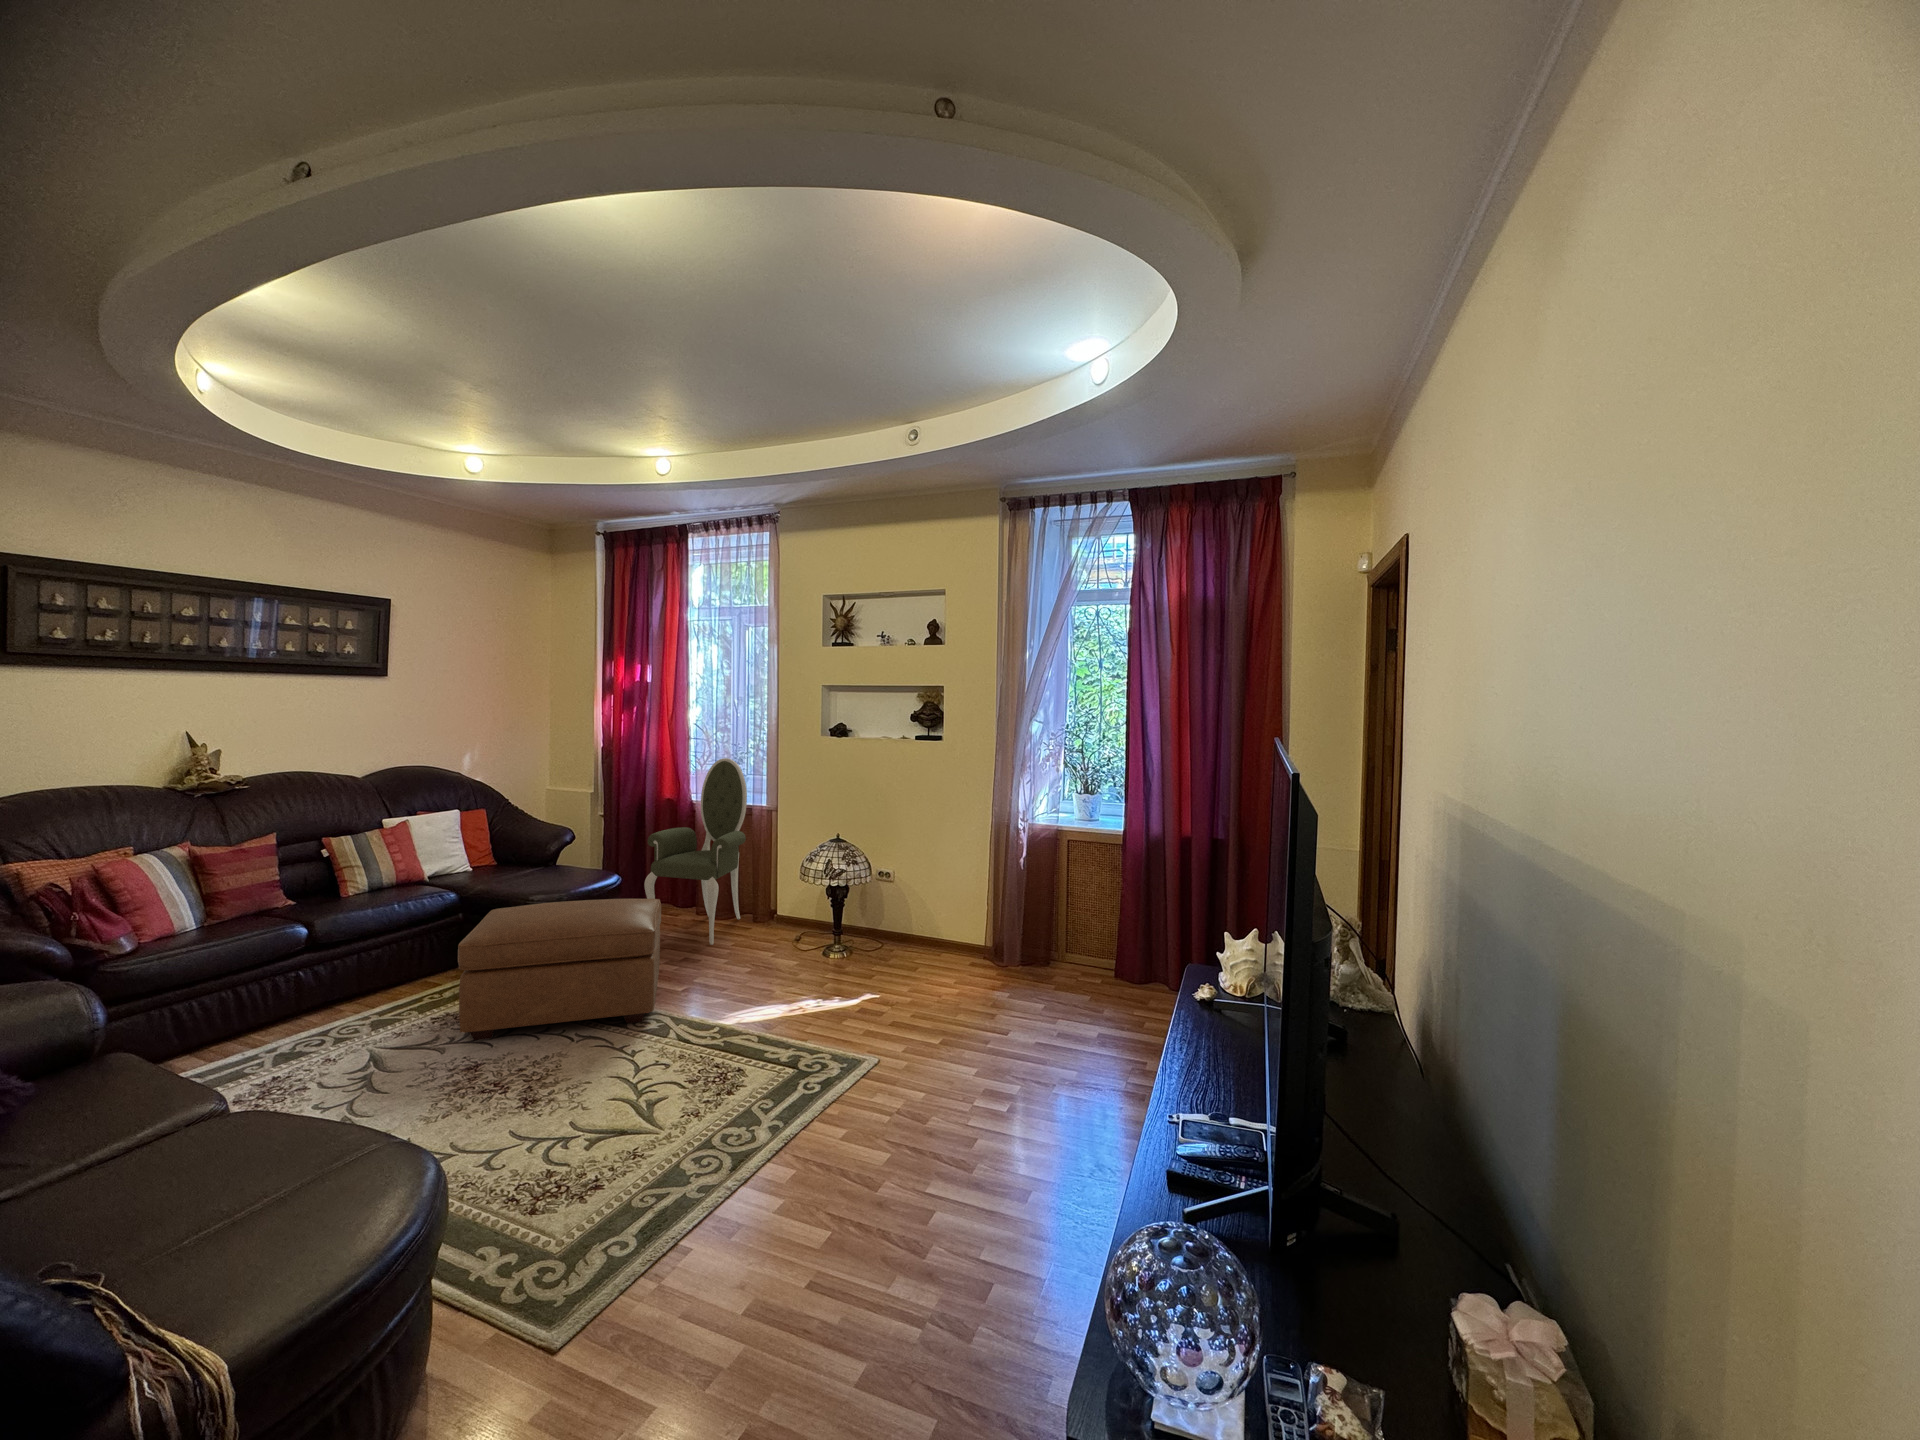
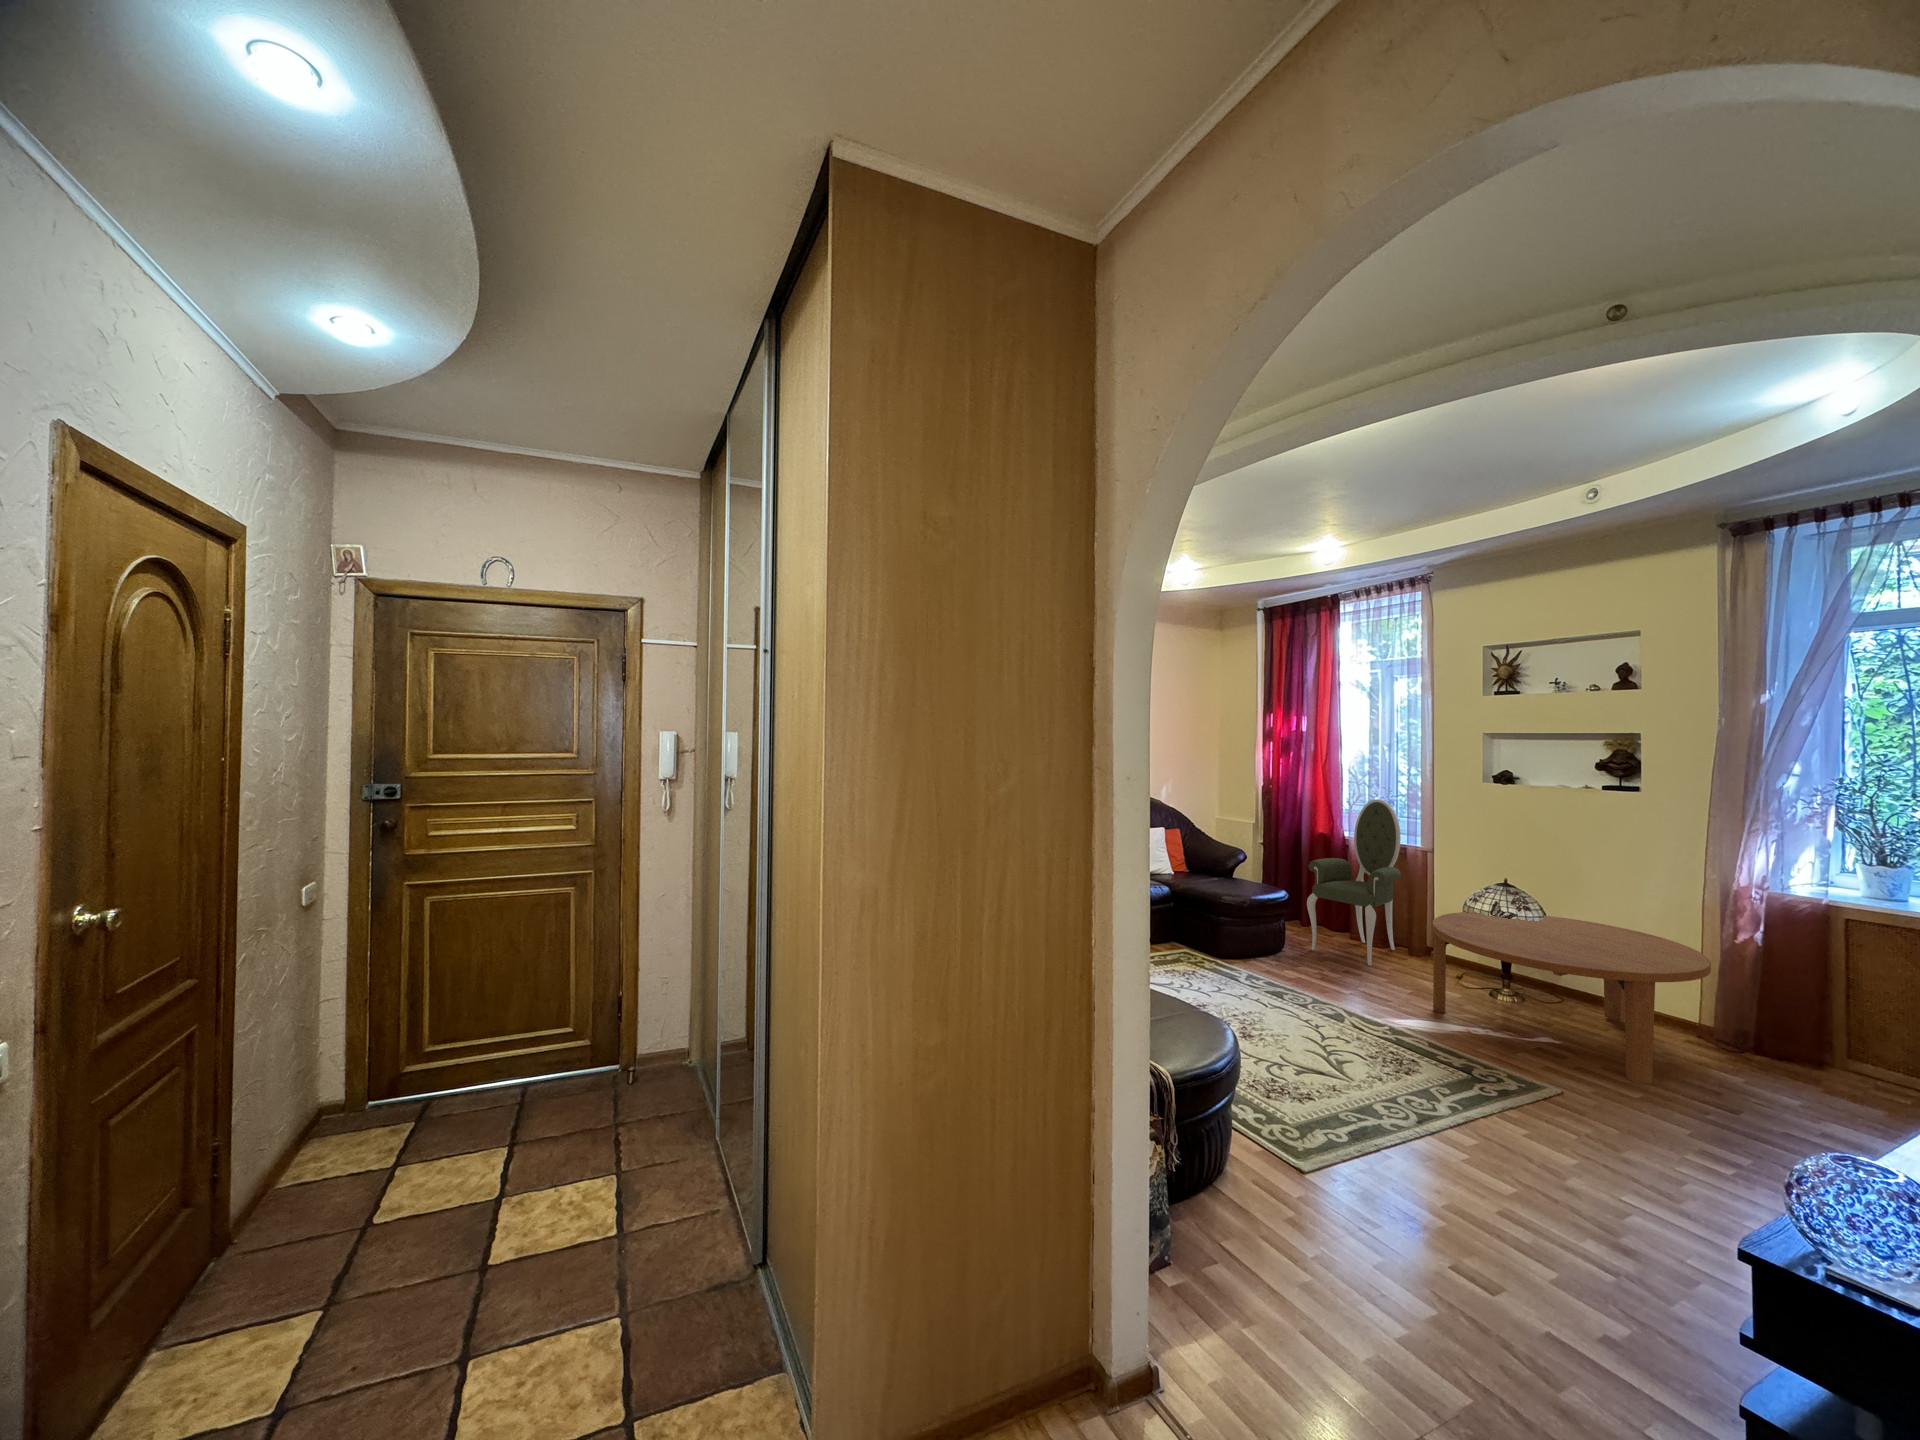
coffee table: none [769,864,988,1022] -> present [1433,912,1711,1084]
ottoman: present [458,899,661,1040] -> none [1190,901,1331,1008]

